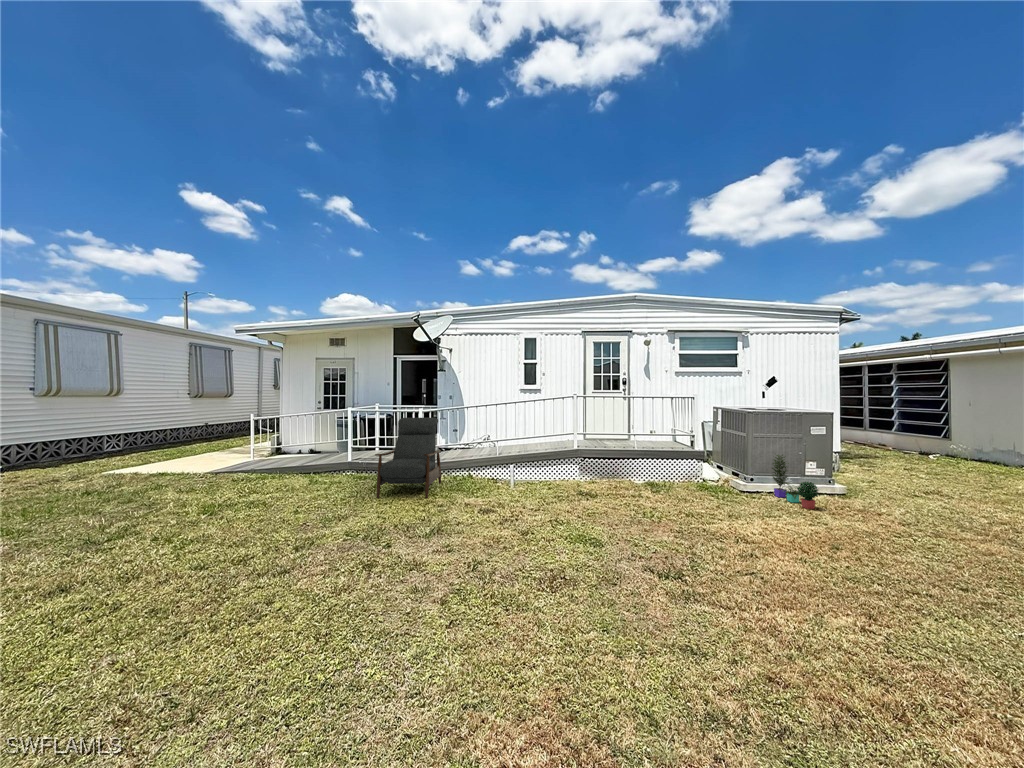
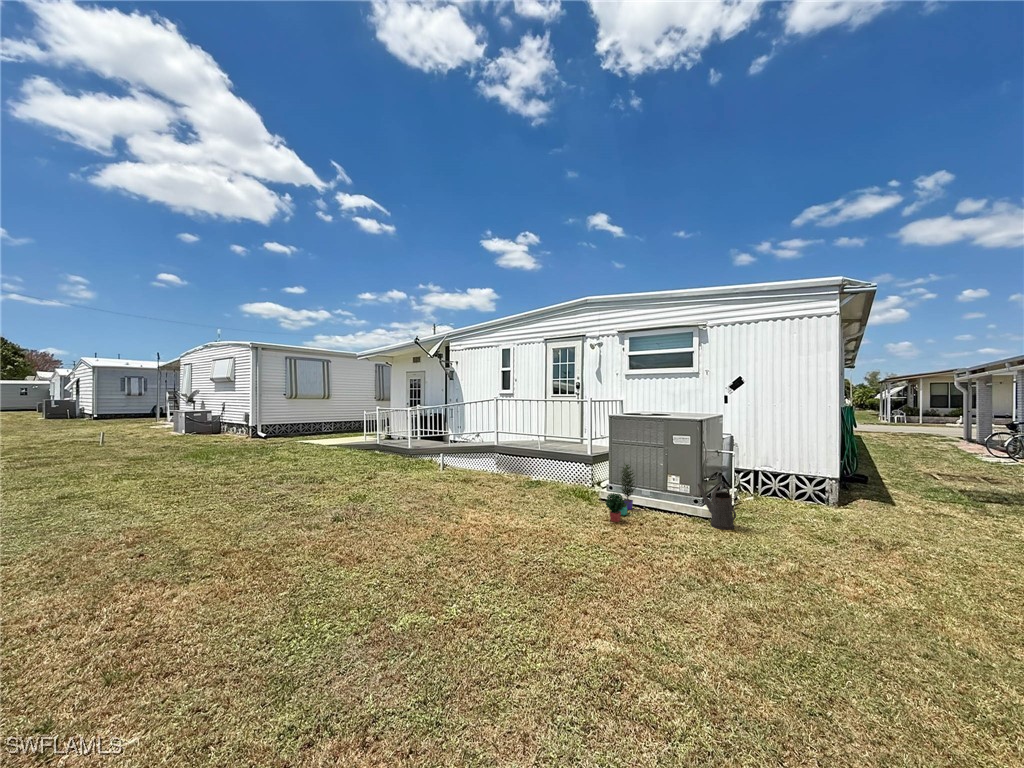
chair: present [375,418,441,498] -> none [355,416,415,473]
watering can: none [833,464,890,502] -> present [698,484,736,530]

